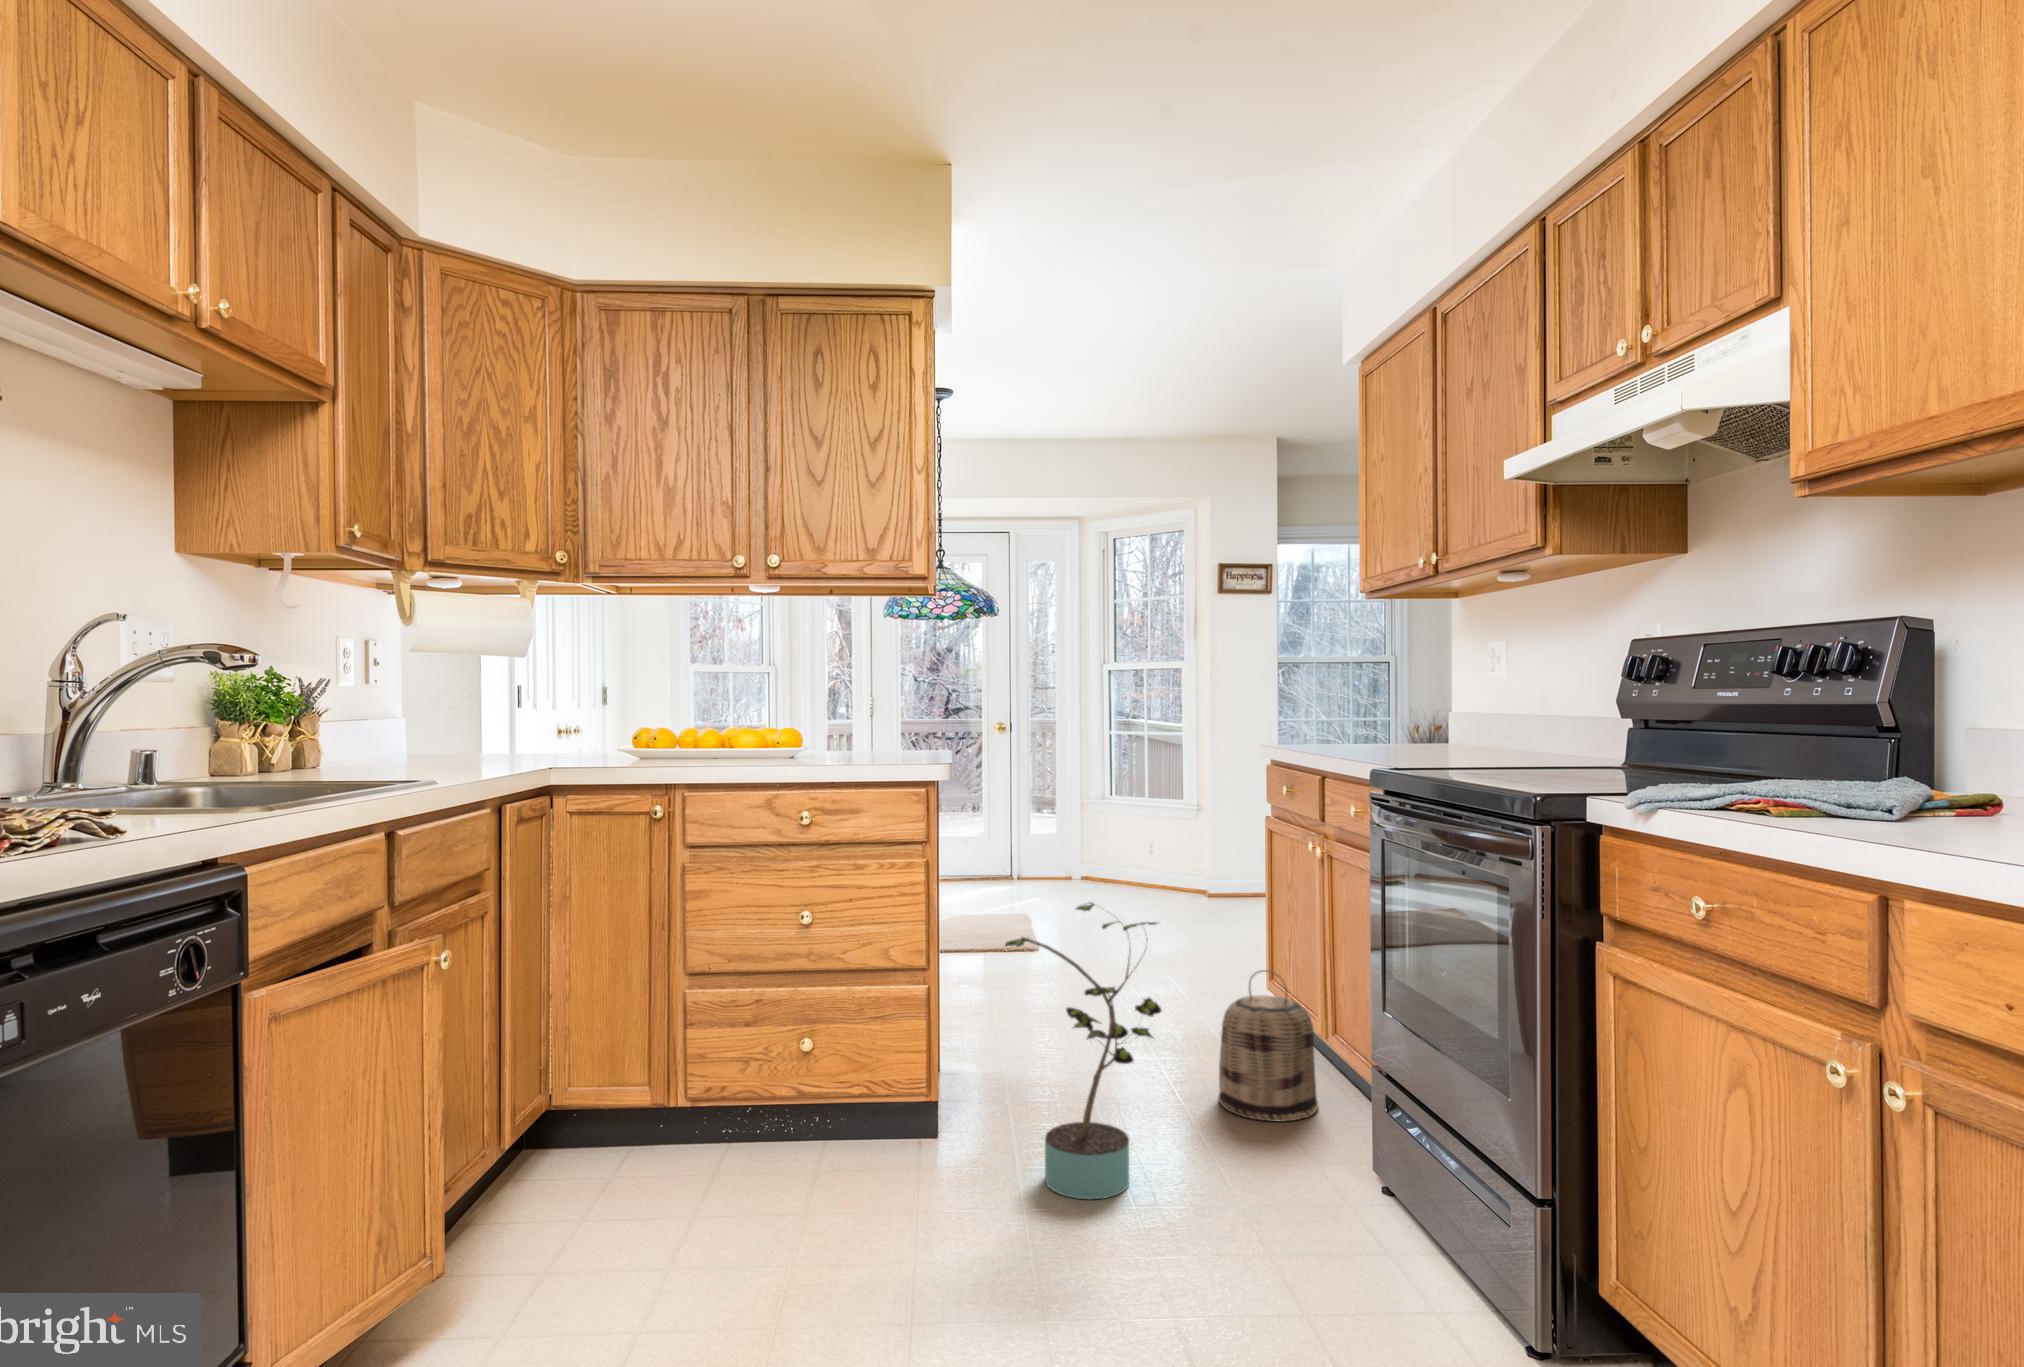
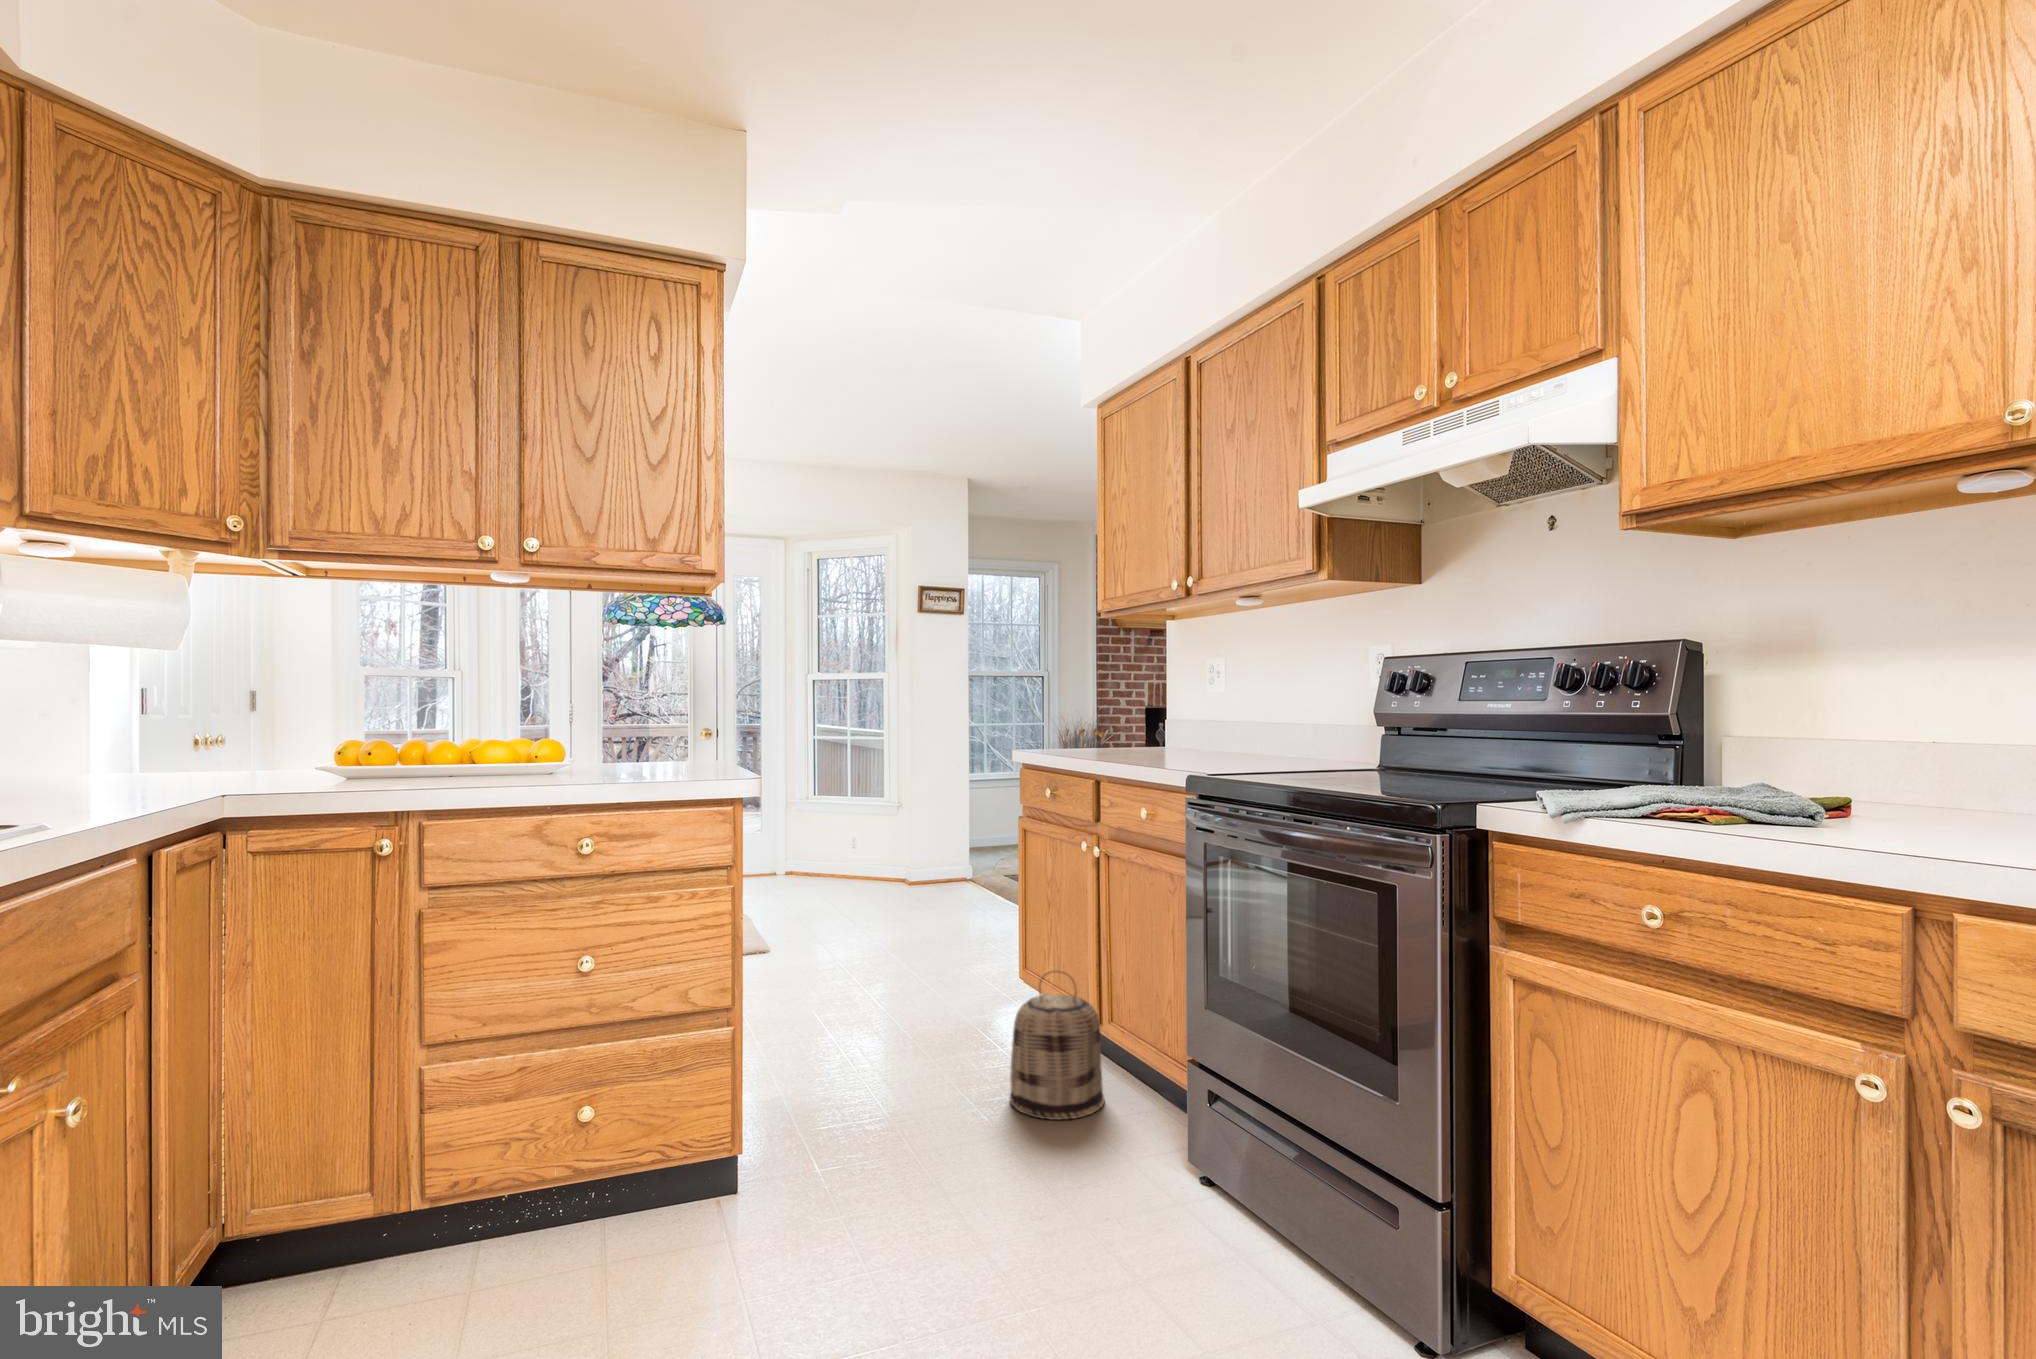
potted plant: present [1005,902,1161,1199] -> none [834,922,1008,1243]

